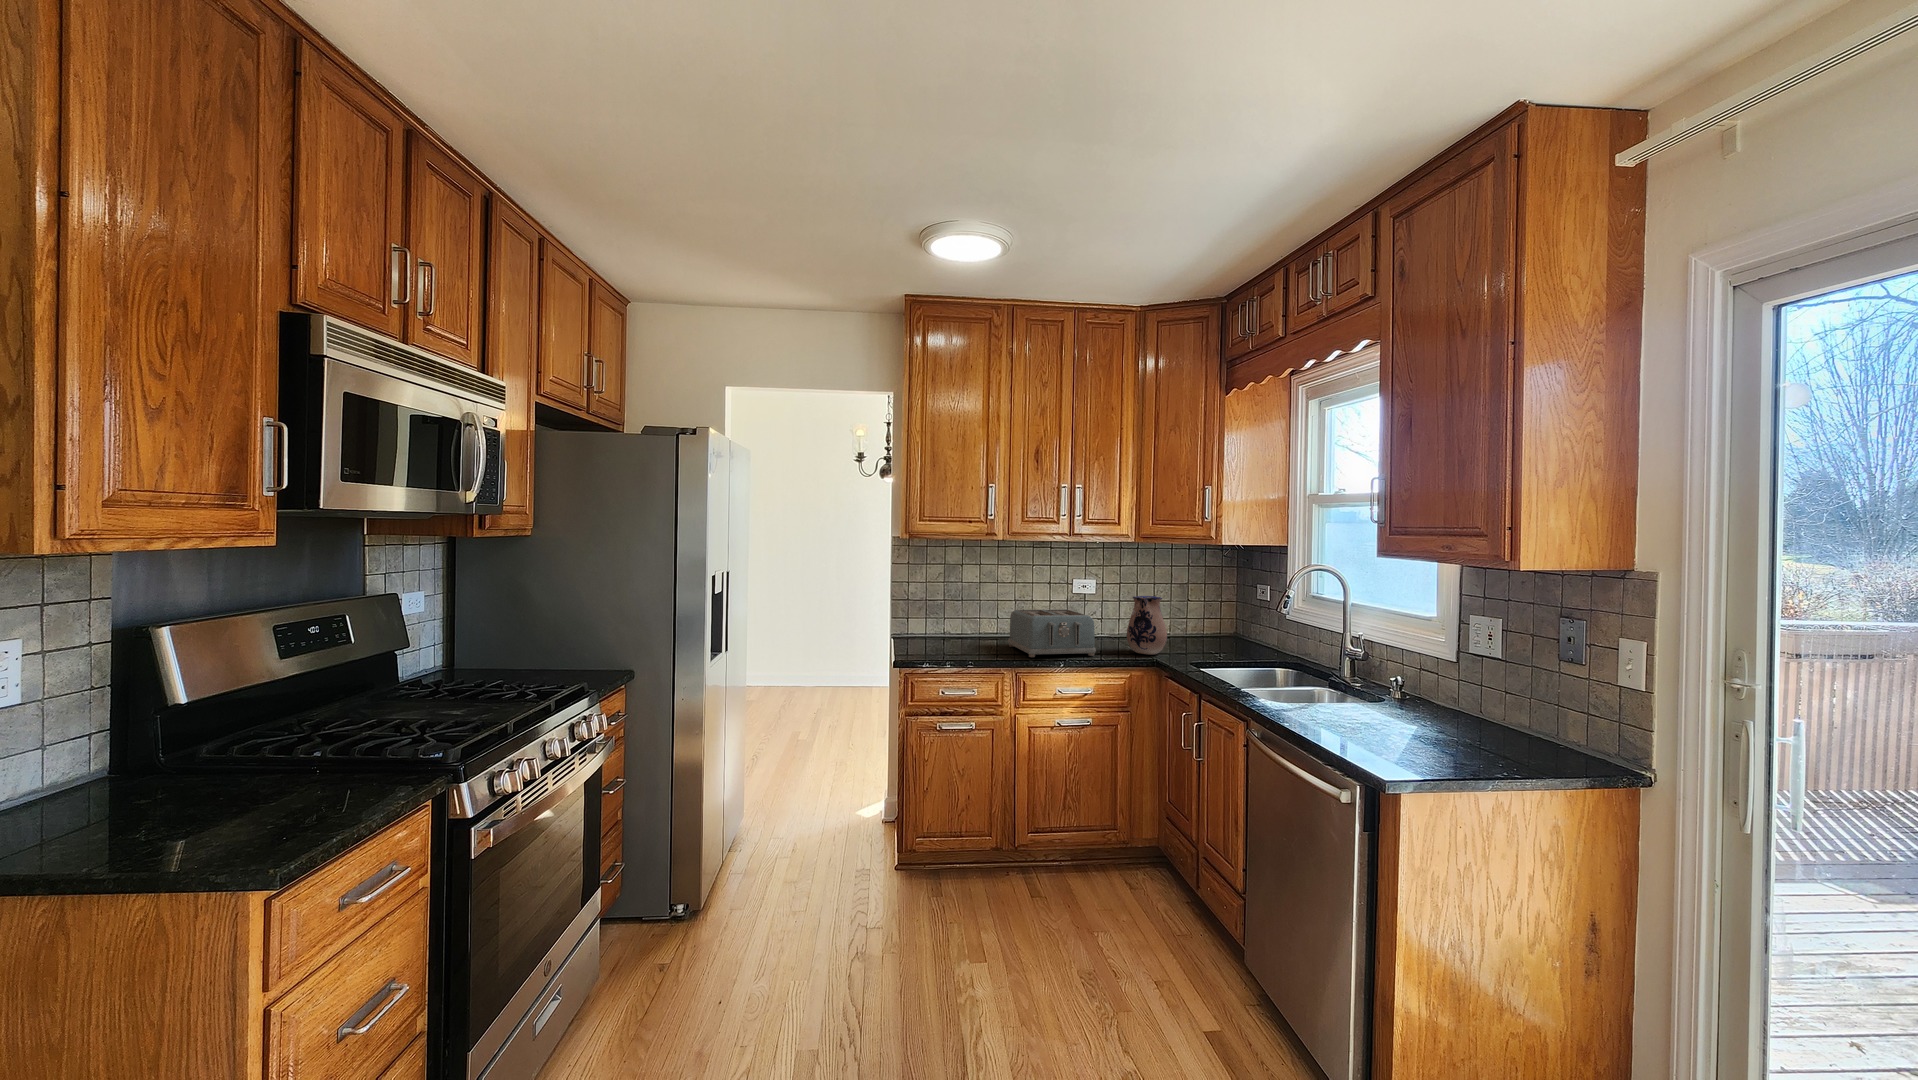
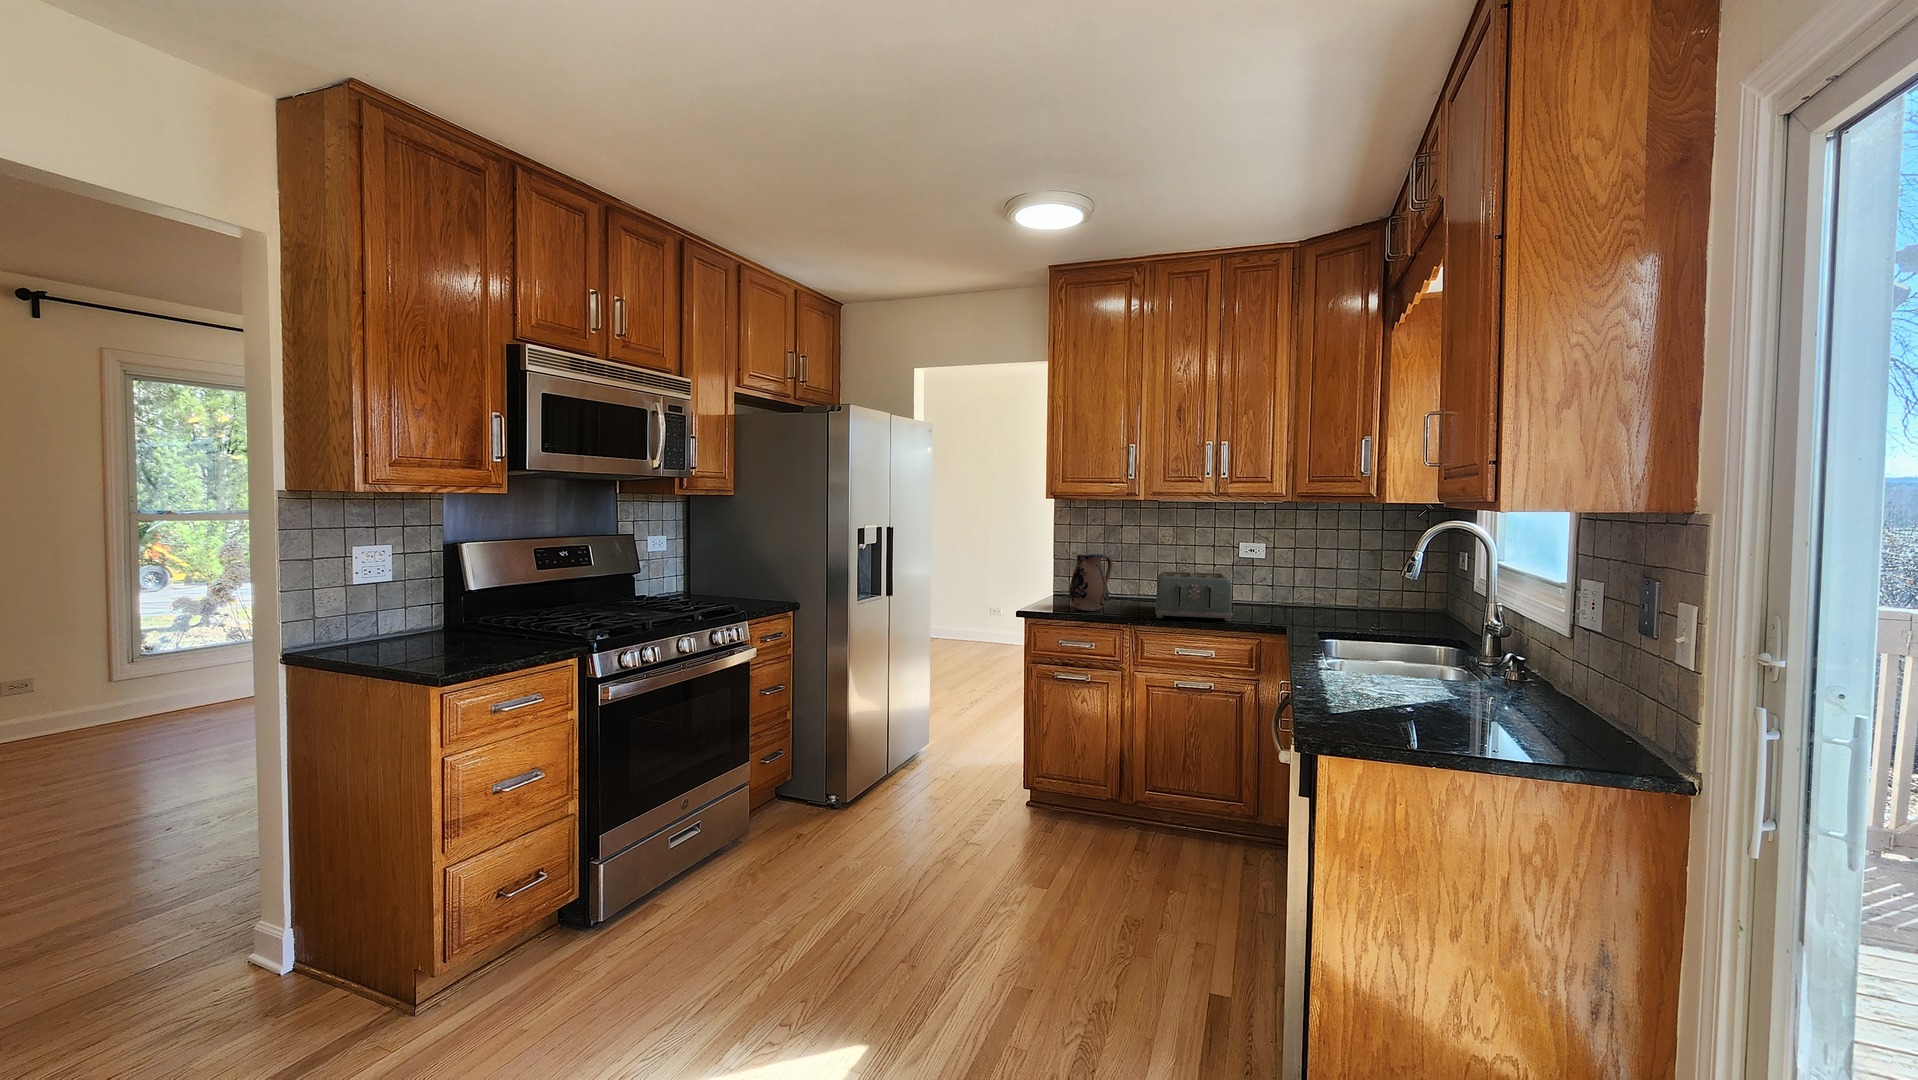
ceramic pitcher: present [1127,596,1167,655] -> present [1069,554,1112,611]

